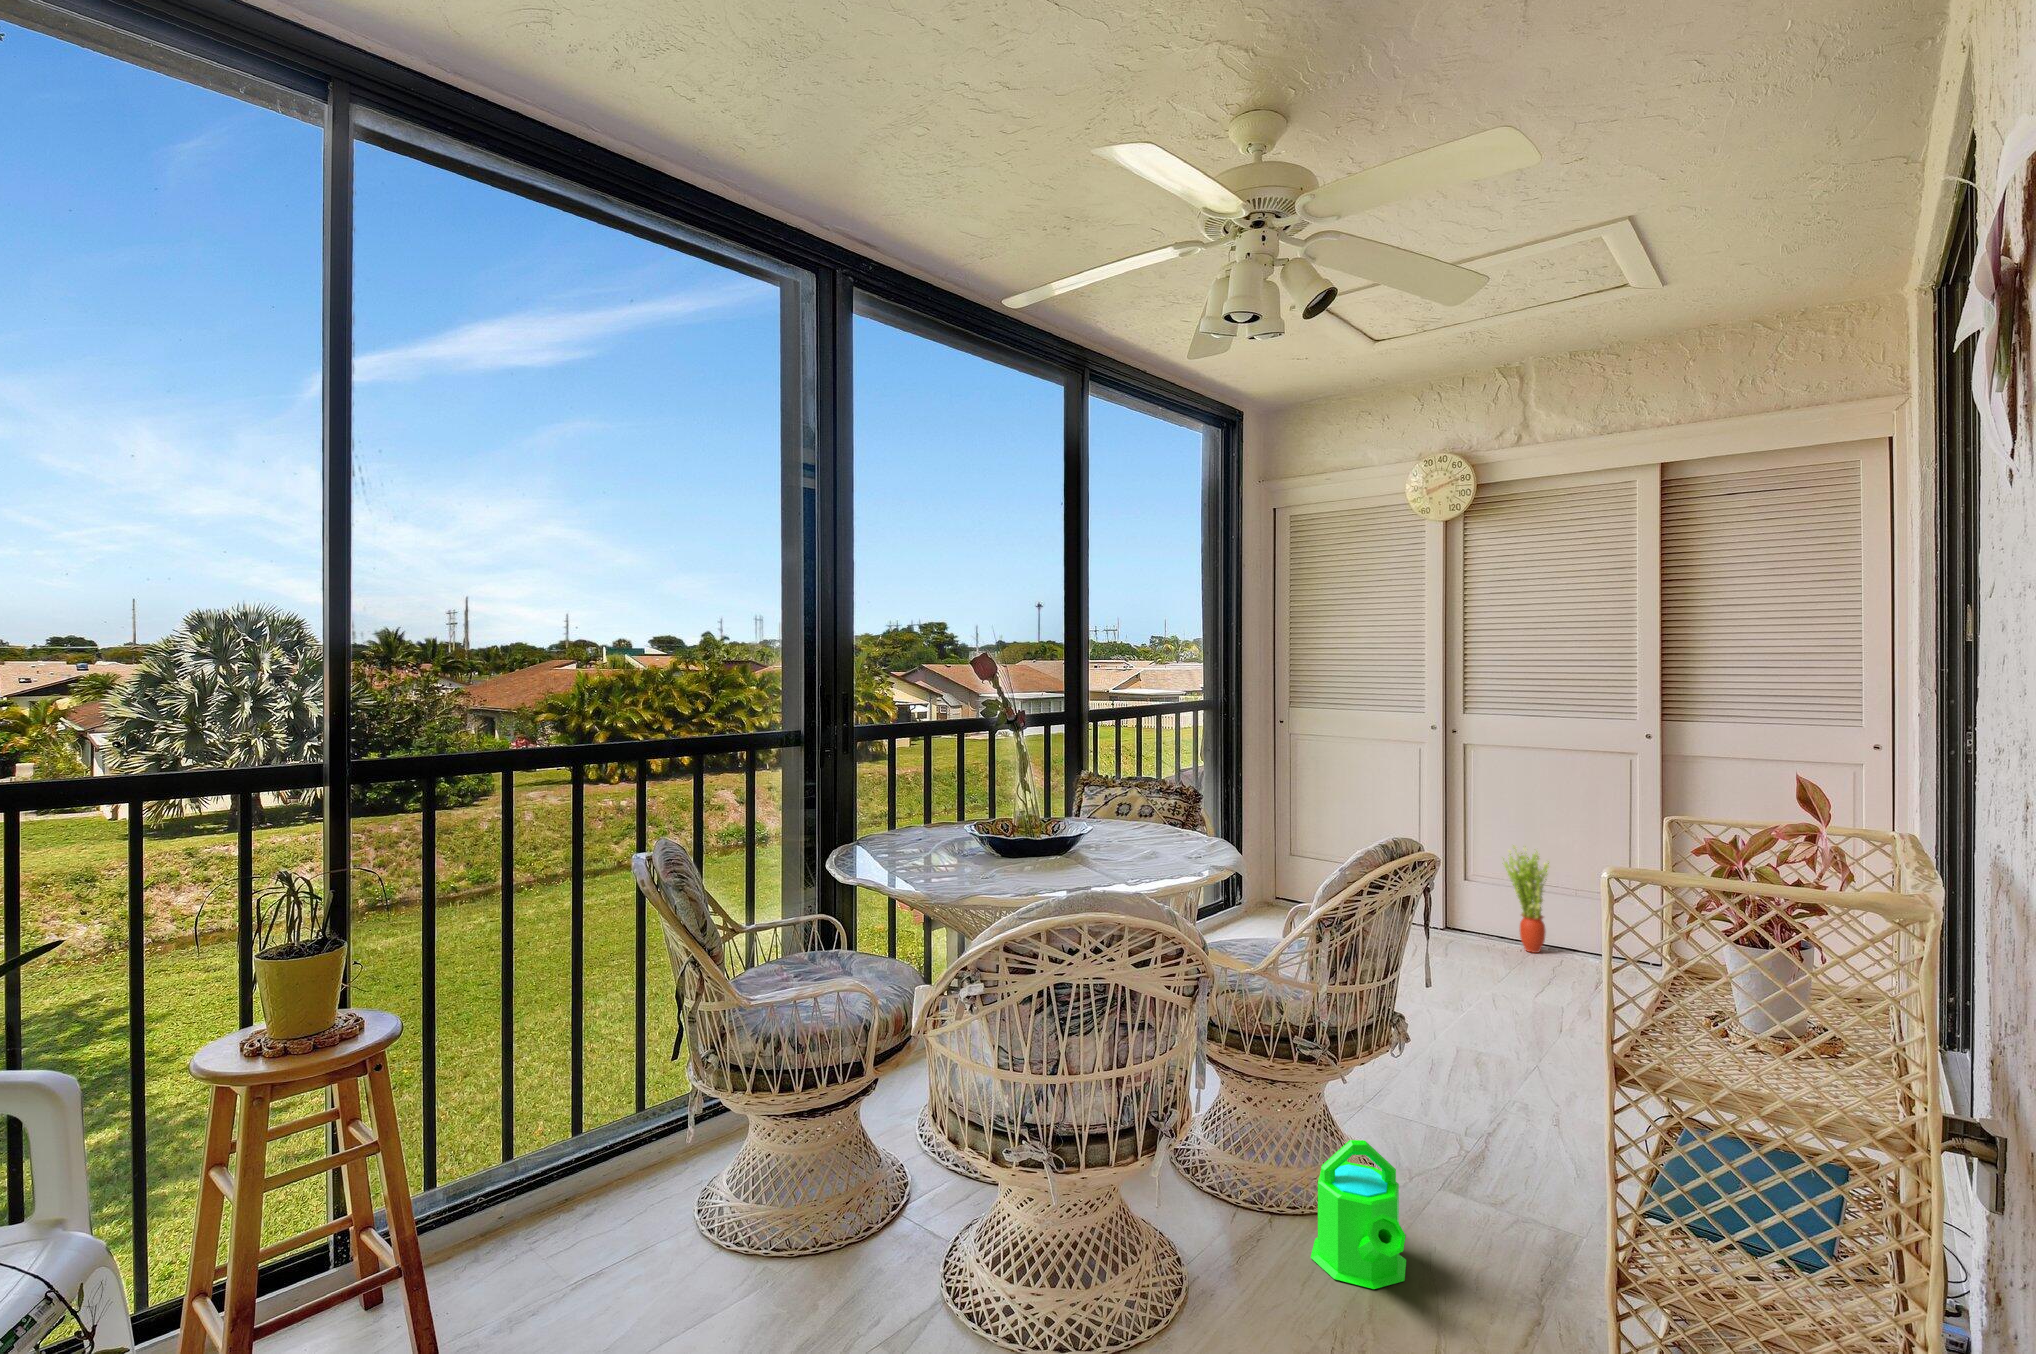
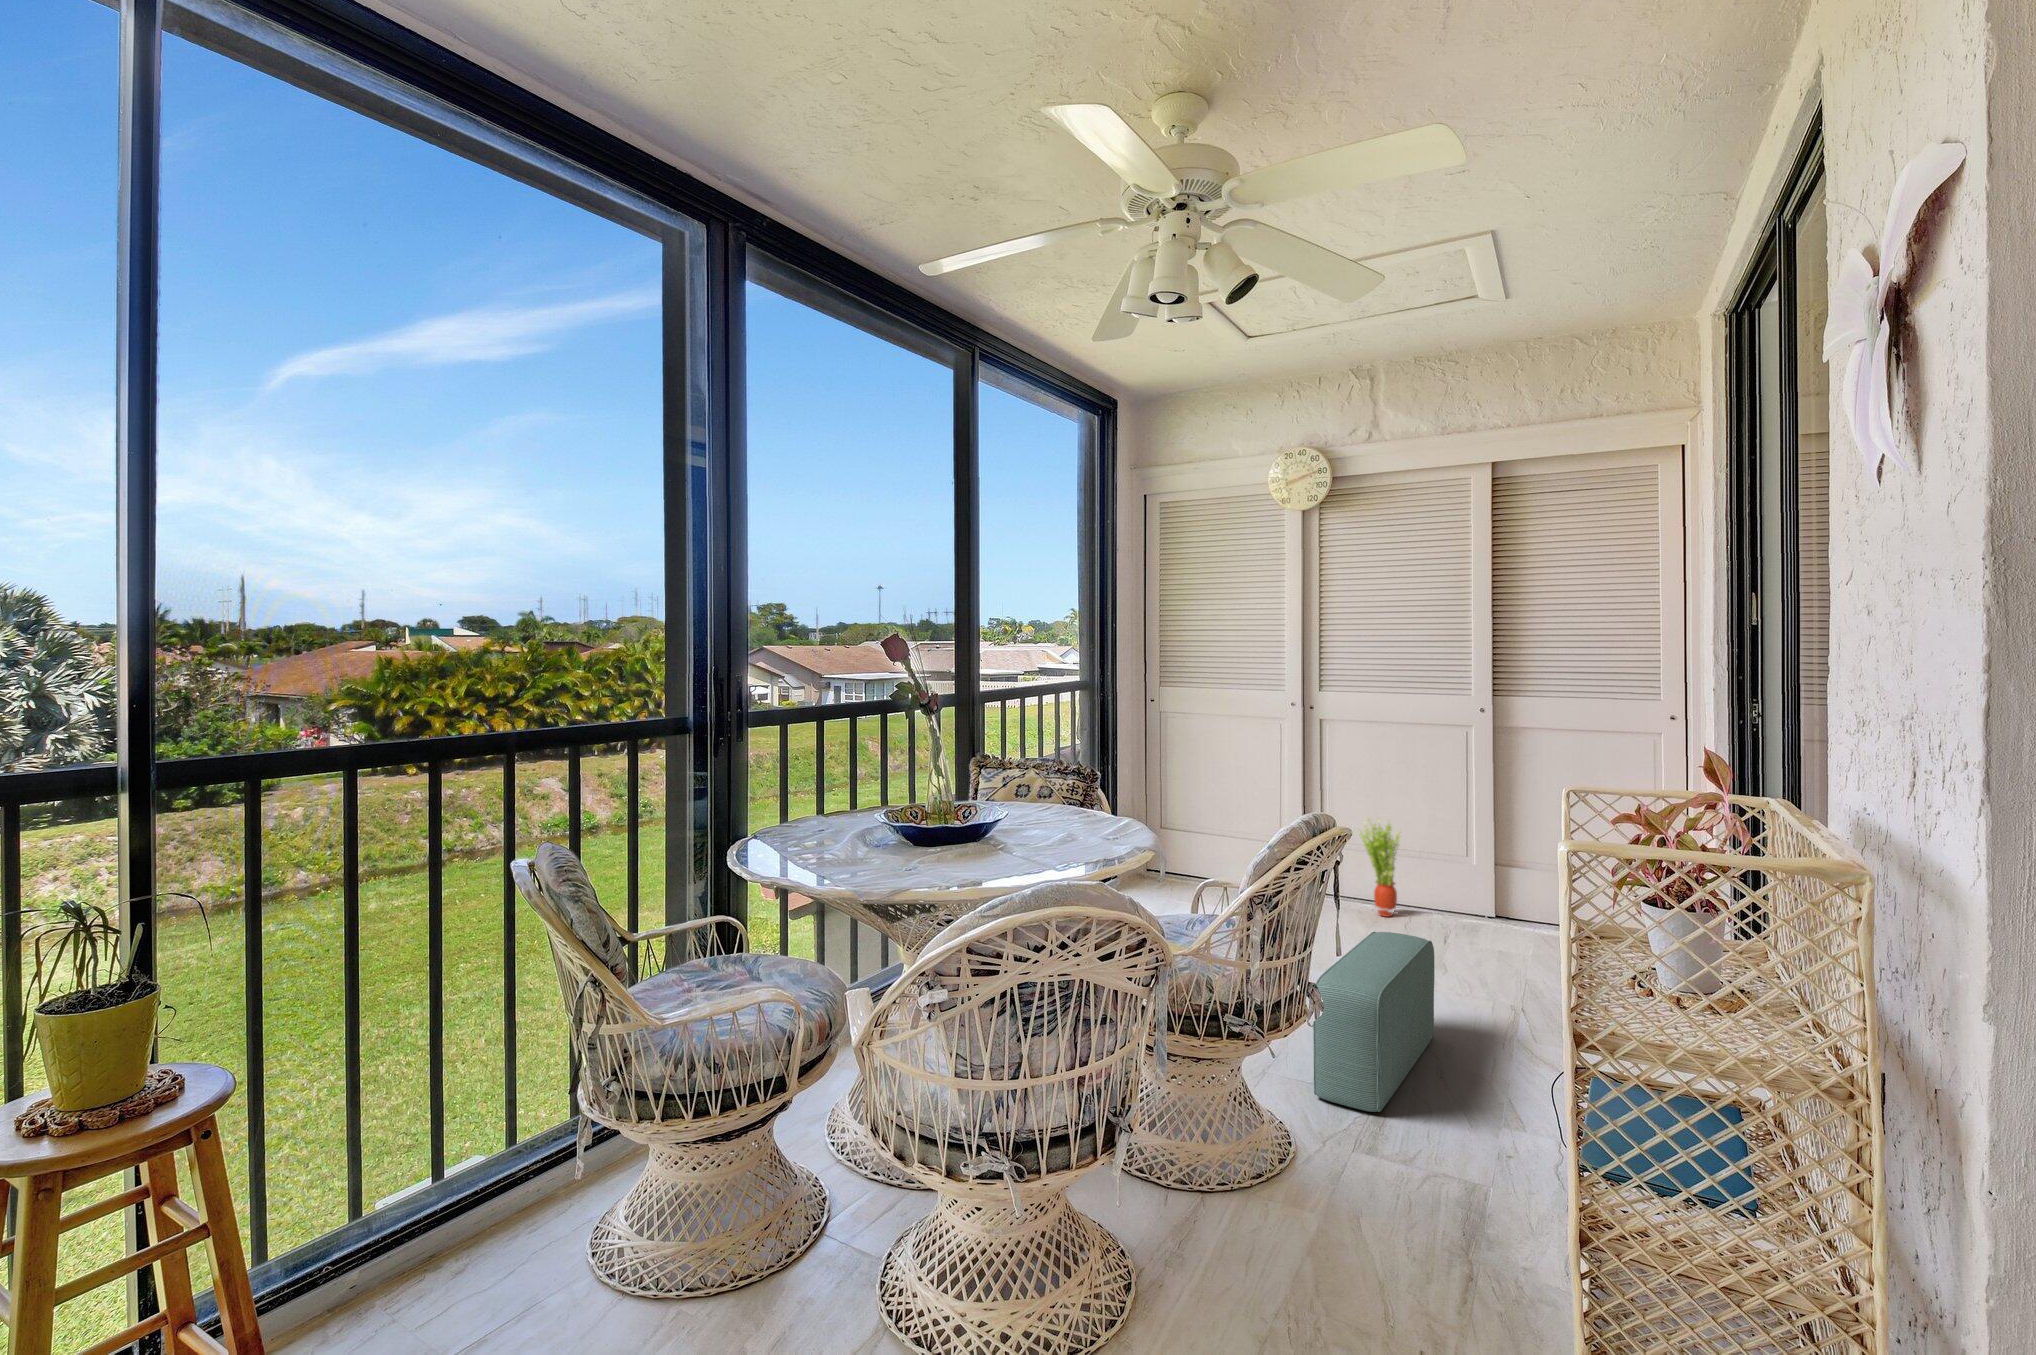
pouf: none [1411,965,1560,1152] -> present [1313,932,1435,1112]
watering can: present [1311,1140,1406,1289] -> none [1245,1114,1344,1260]

